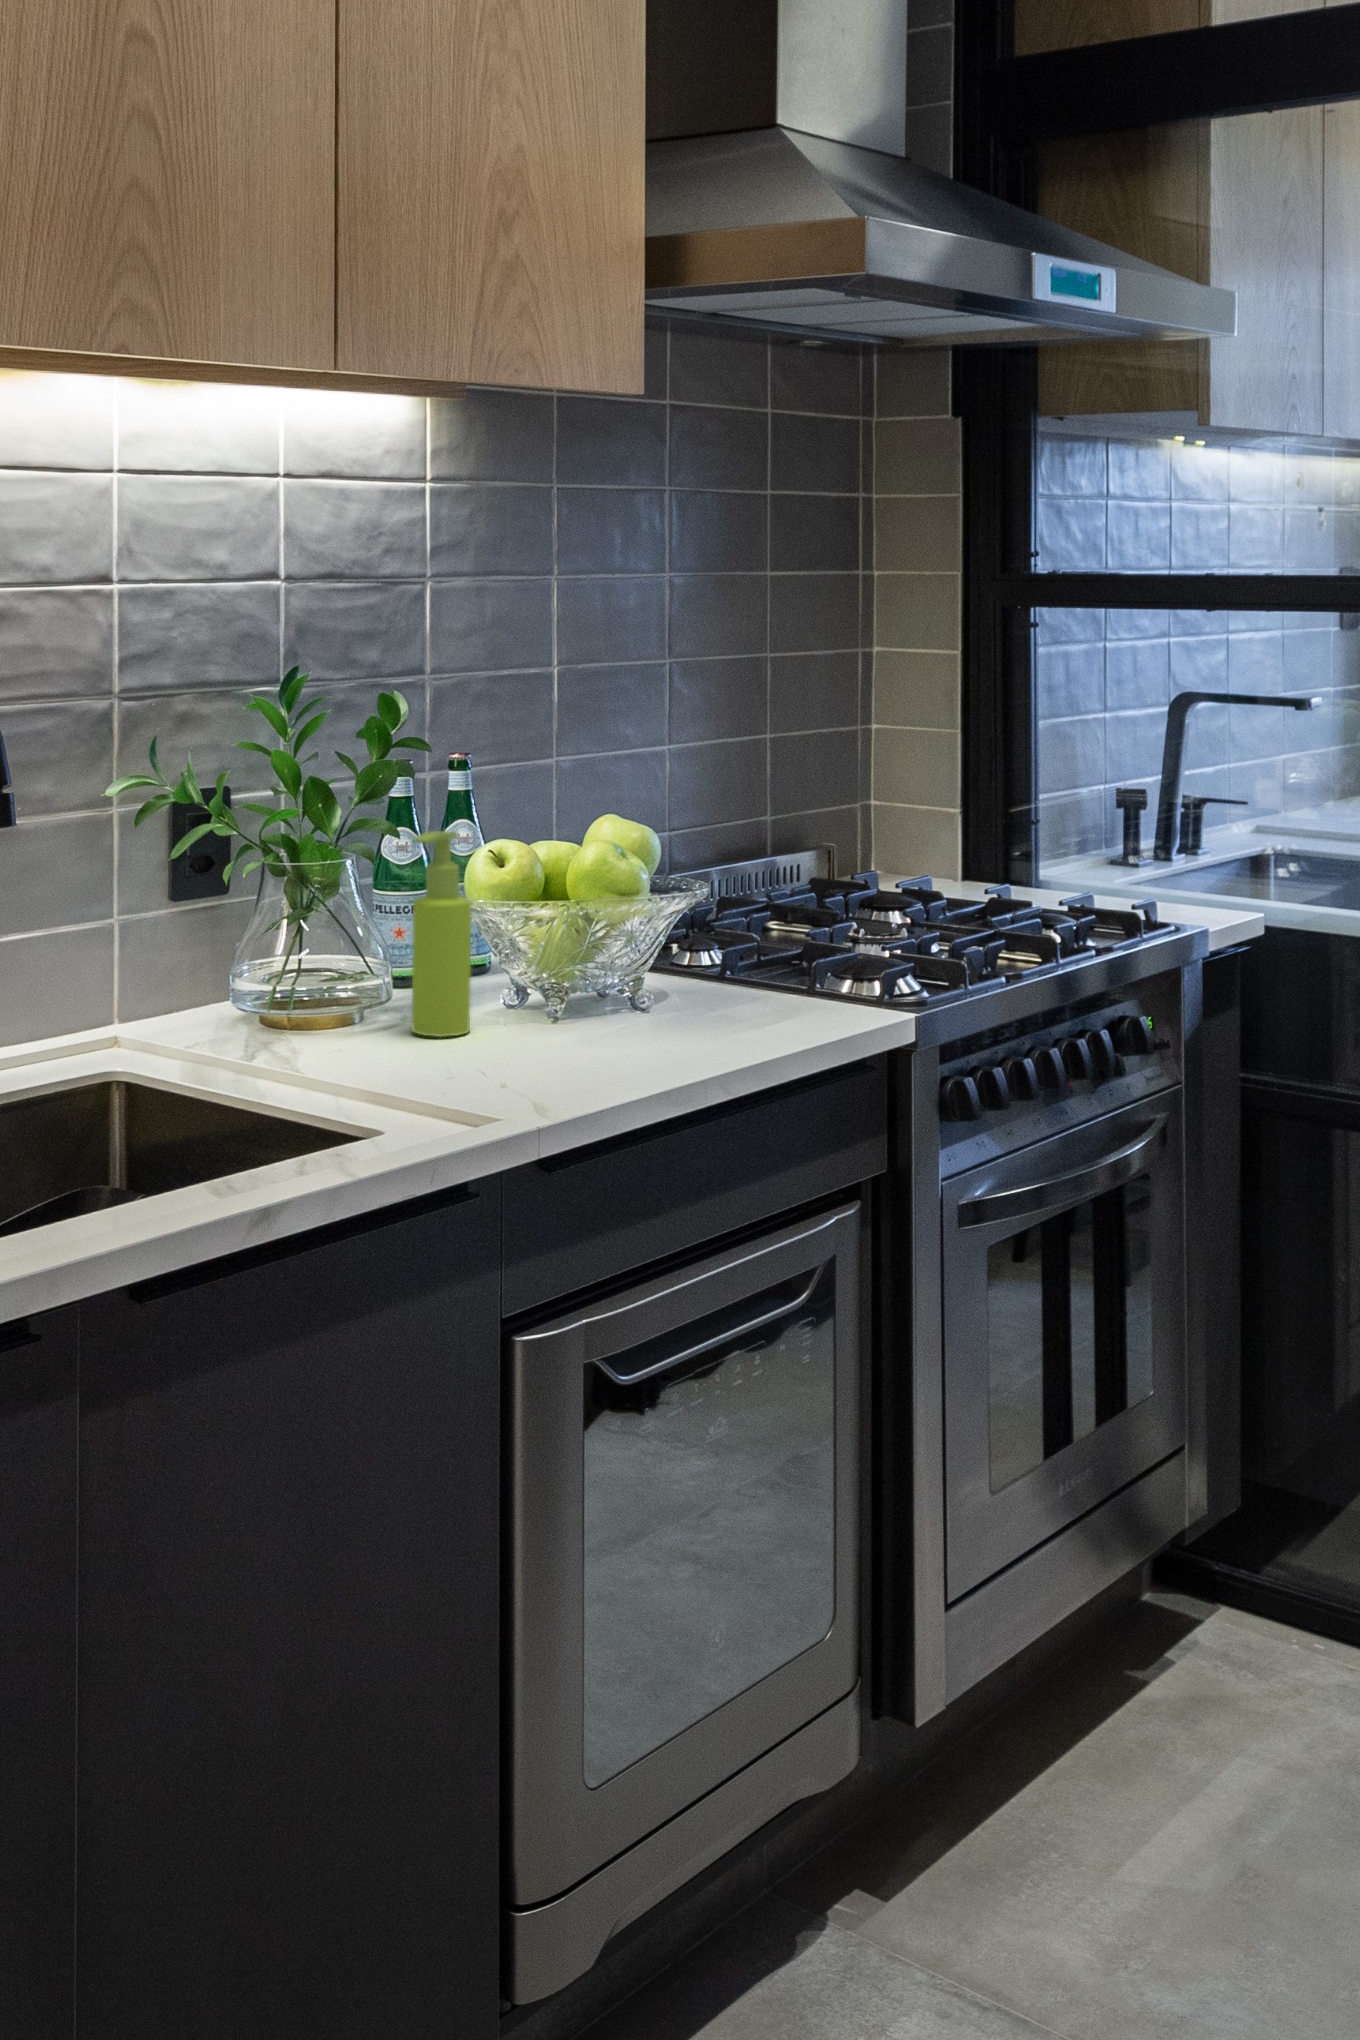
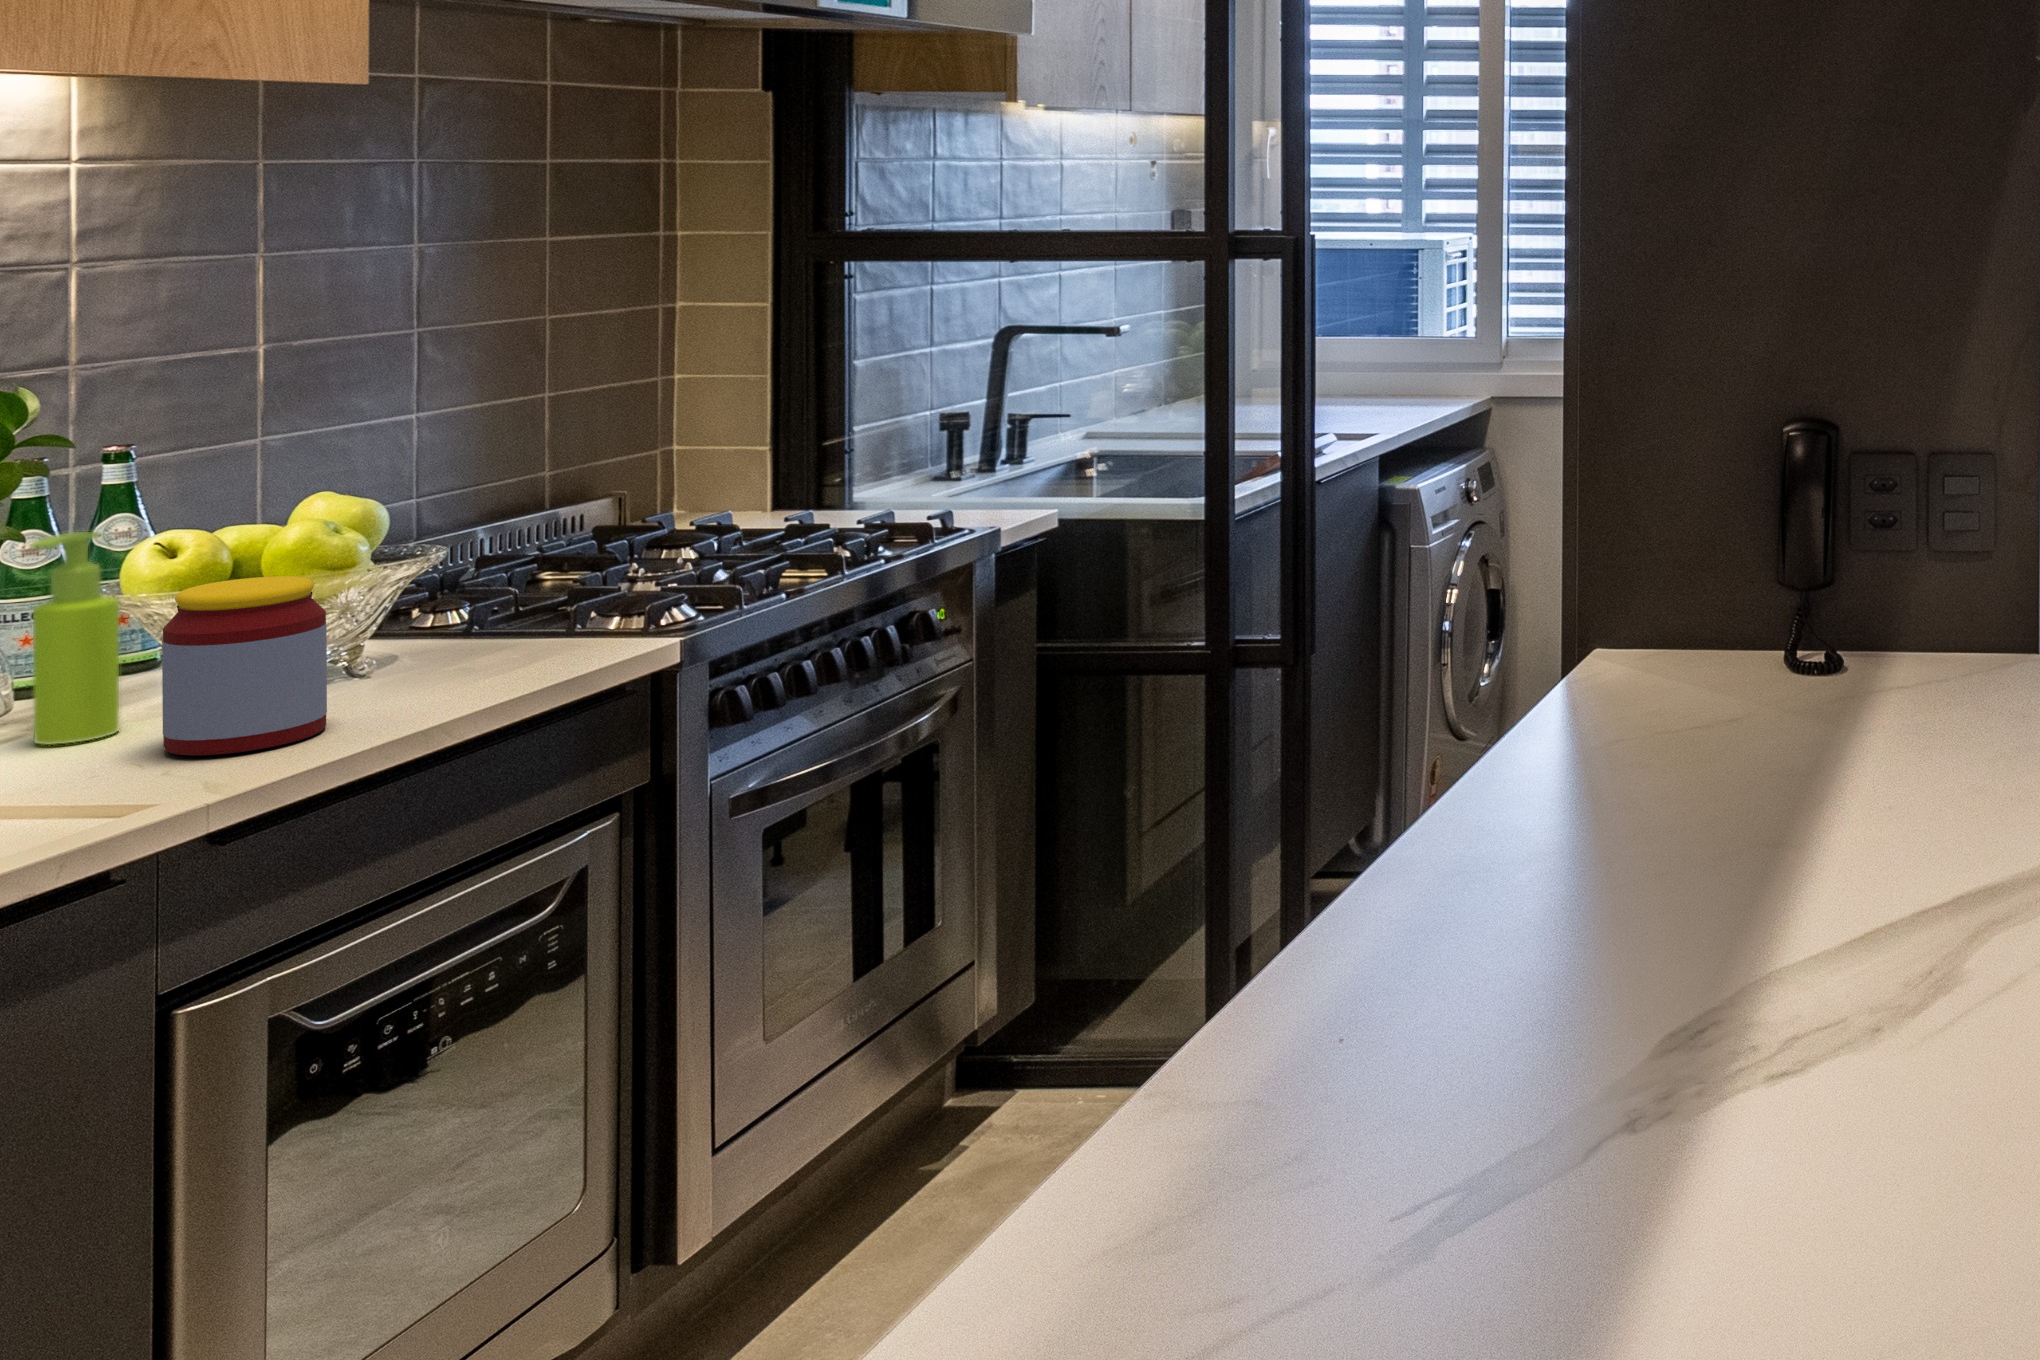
jar: none [508,892,630,1068] -> present [162,576,327,755]

